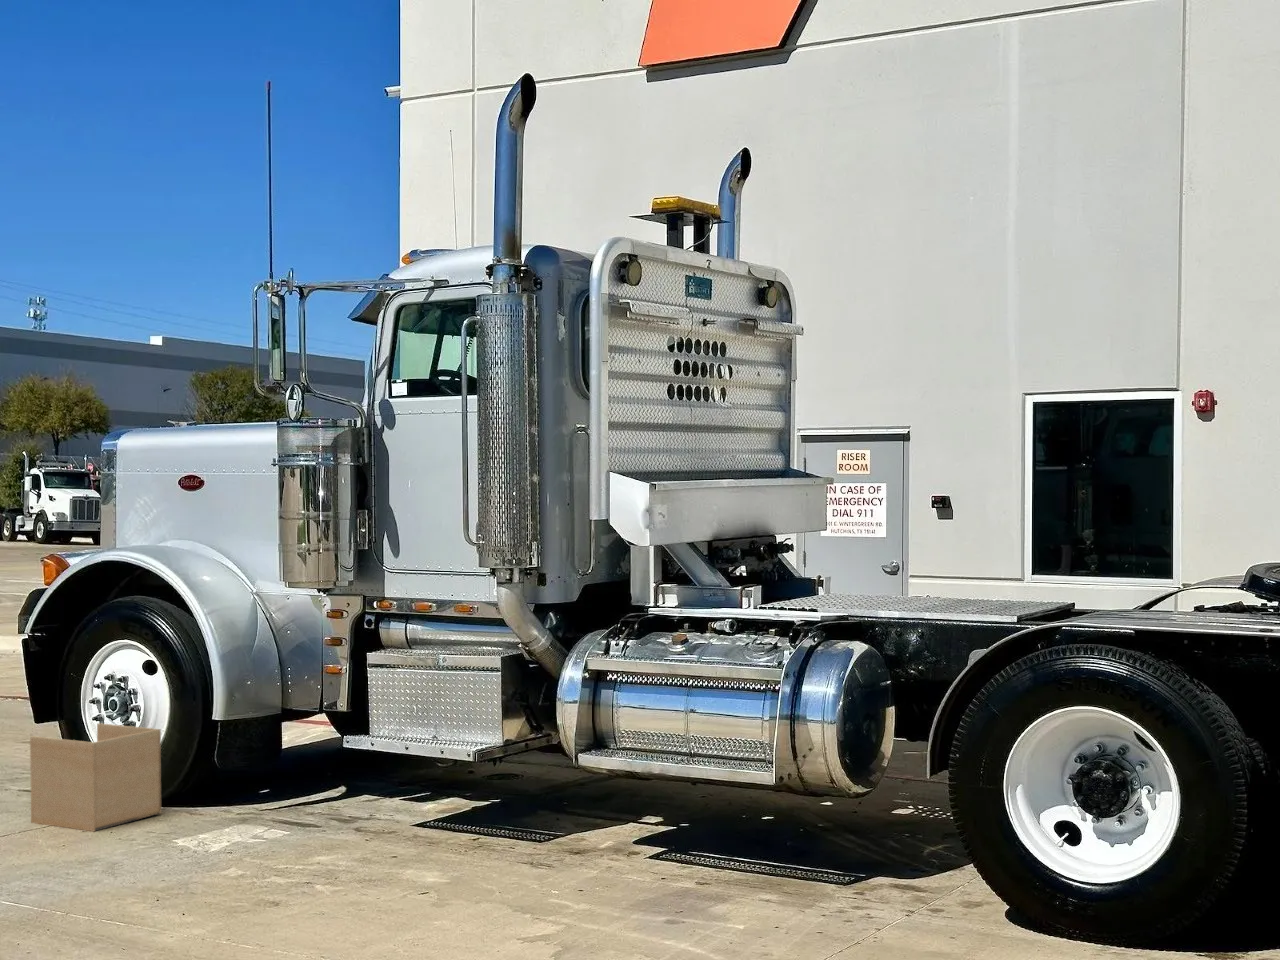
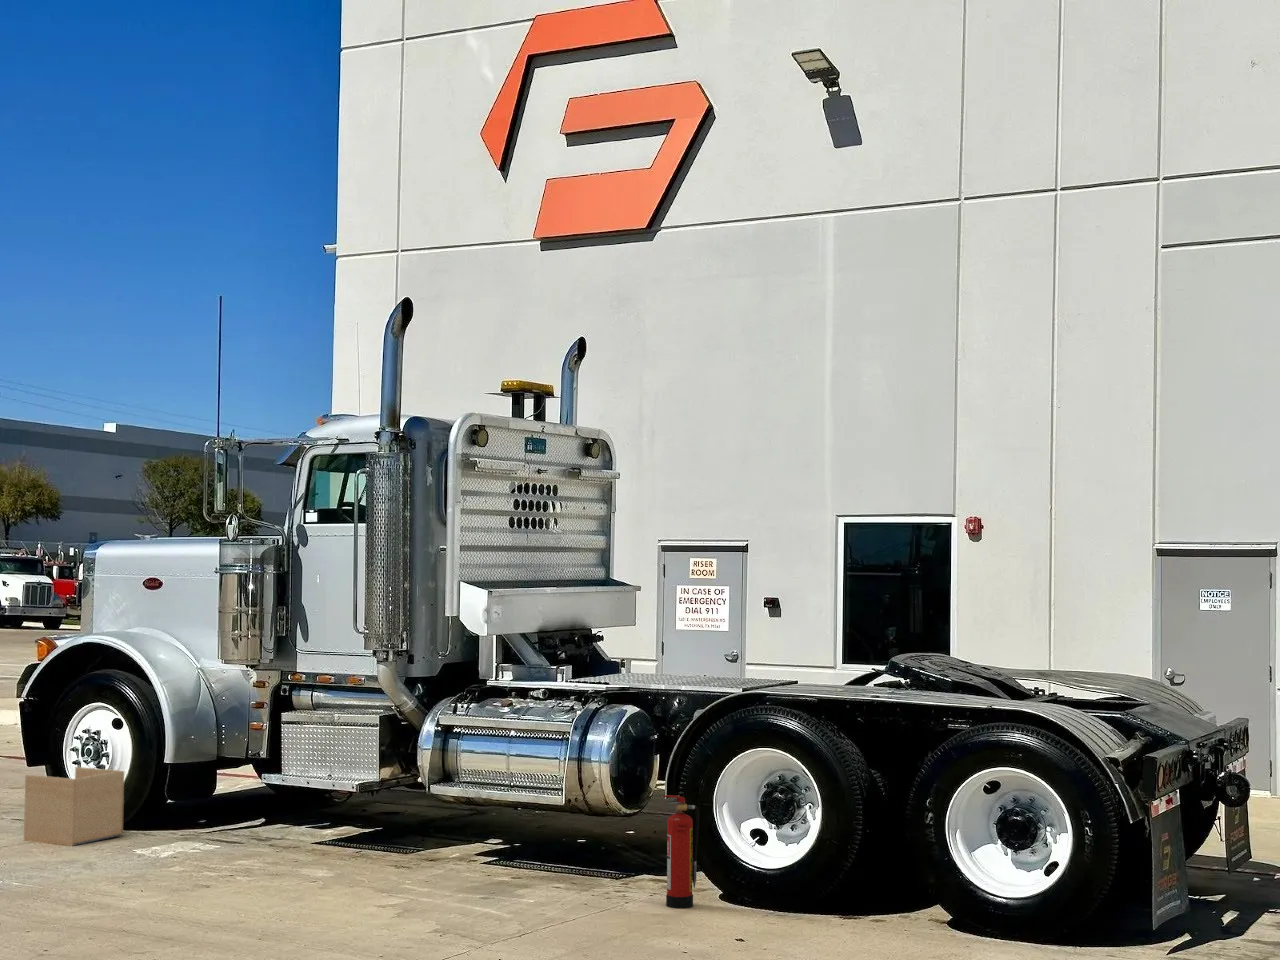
fire extinguisher: none [931,774,983,937] -> present [663,795,699,908]

